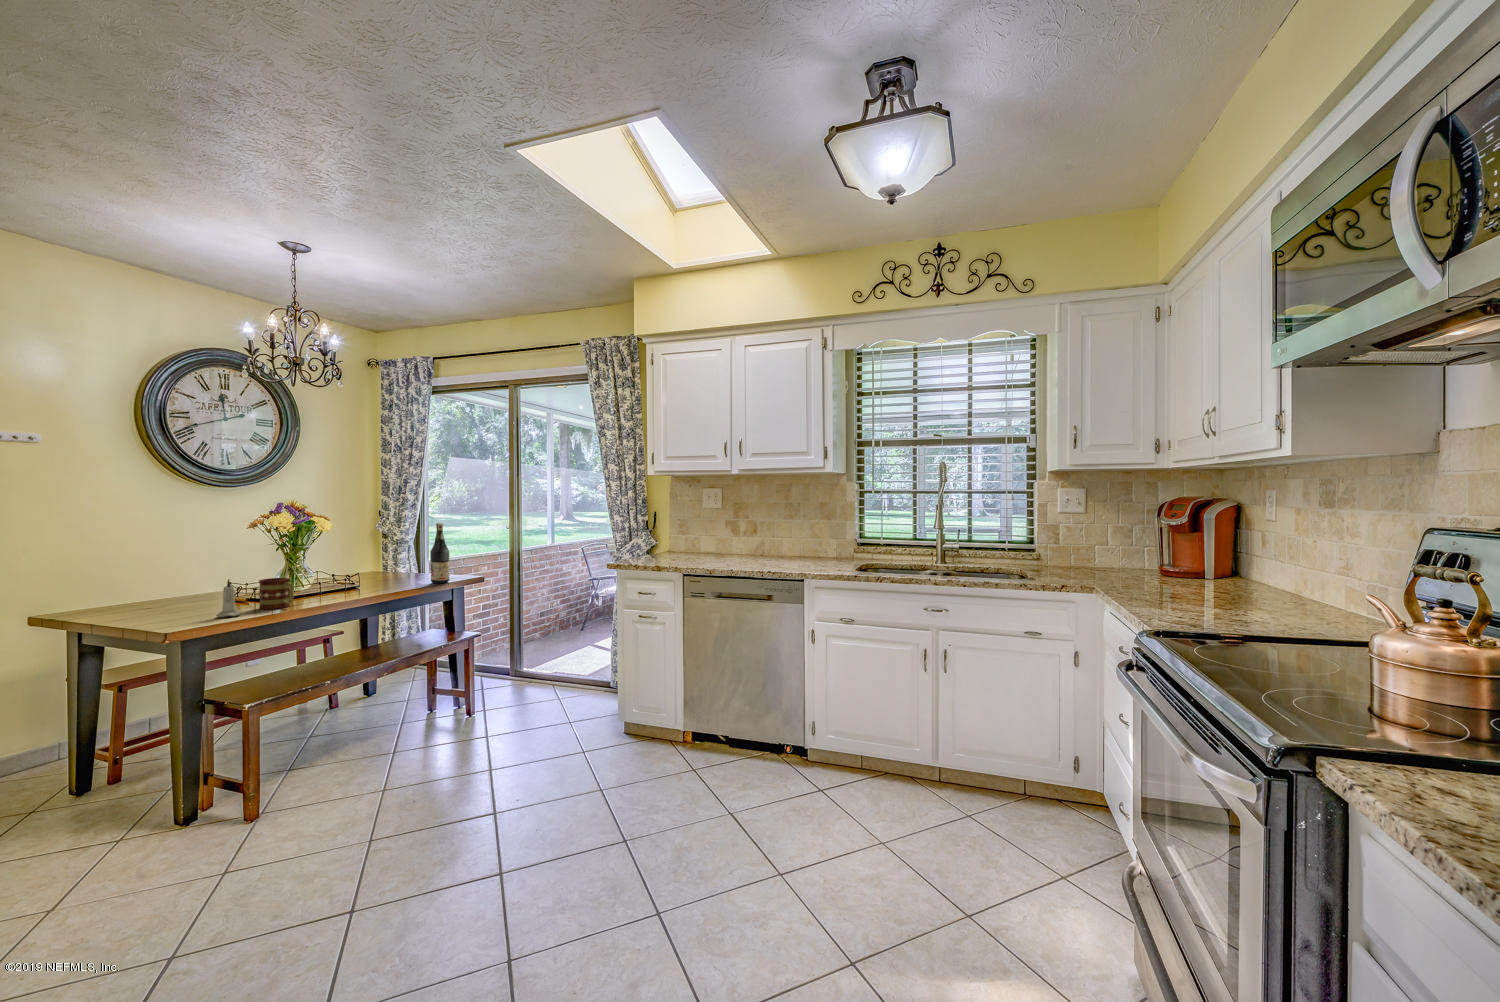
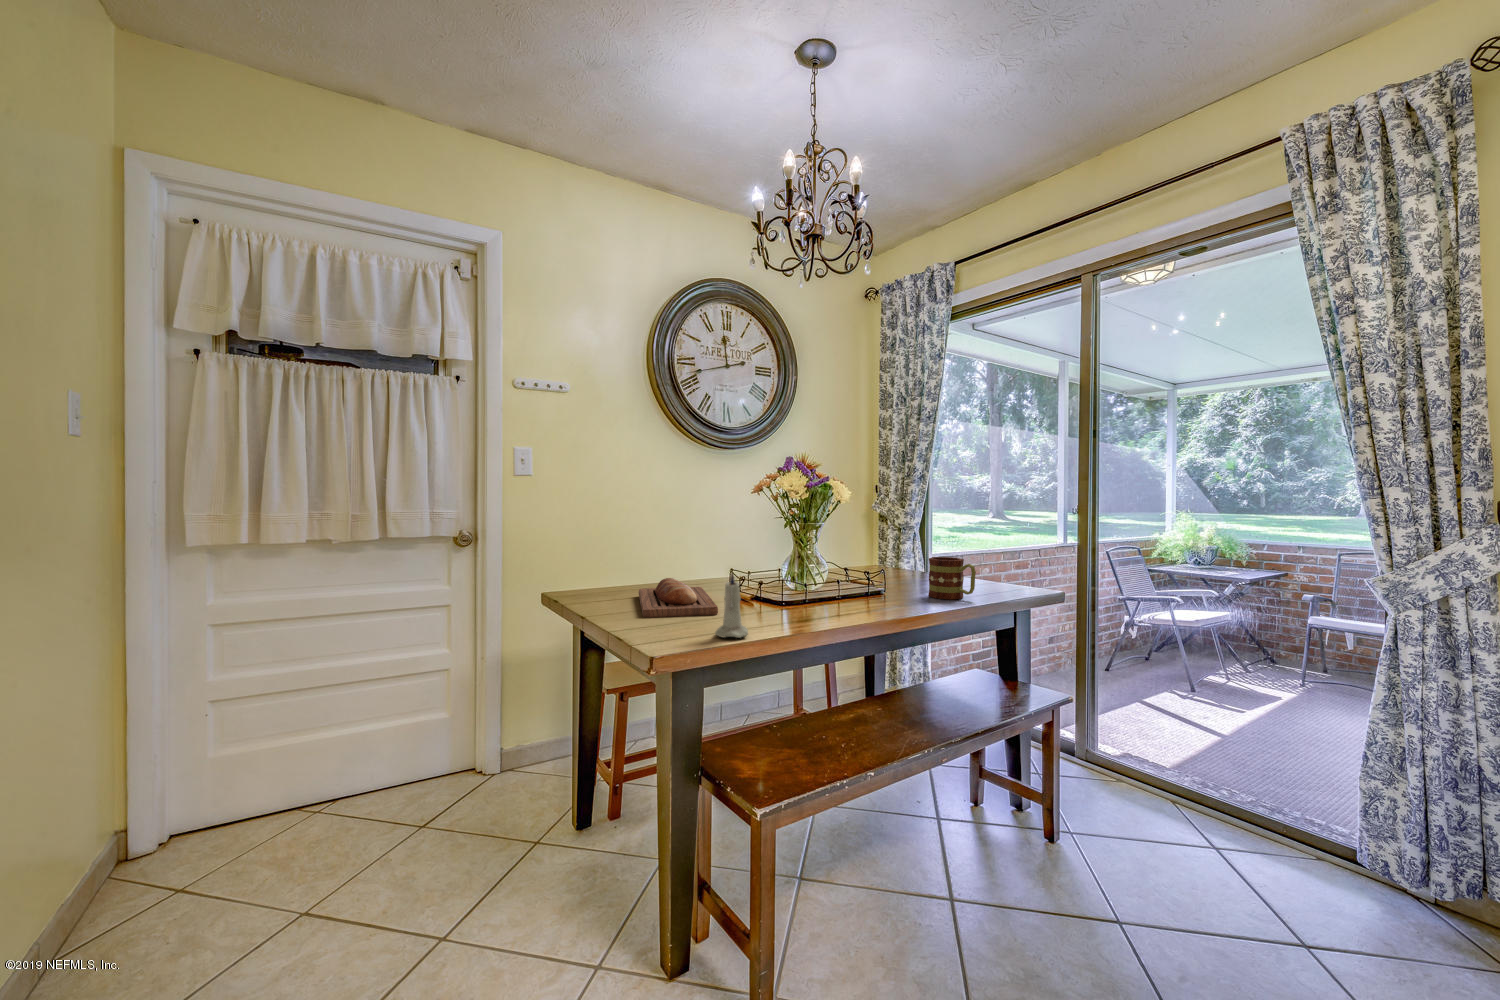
wine bottle: present [430,523,449,584] -> none [995,493,1027,598]
mug: present [259,578,294,609] -> present [928,557,976,599]
bread loaf: none [144,591,219,616] -> present [639,578,718,618]

